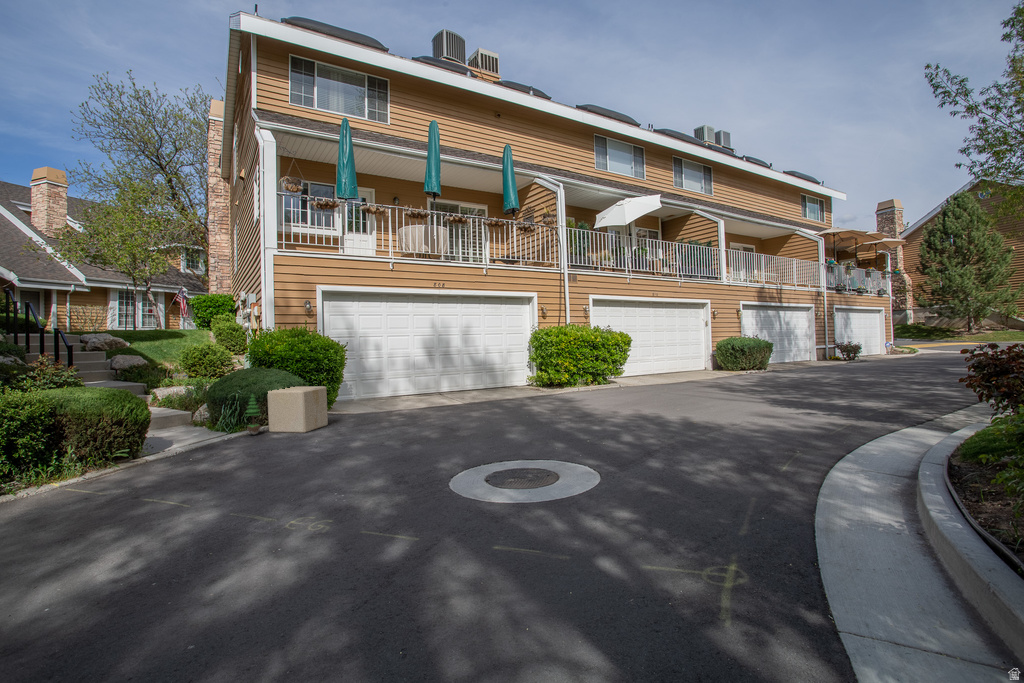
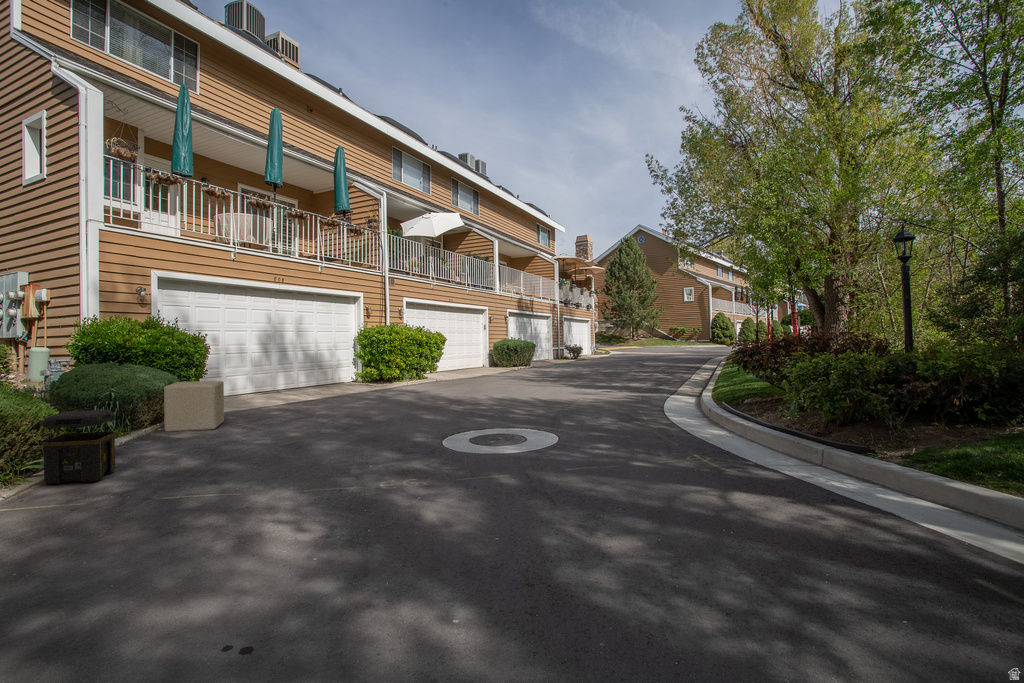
potted tree: present [245,394,260,435] -> none [142,388,163,435]
toolbox: none [84,415,151,480] -> present [42,410,116,484]

